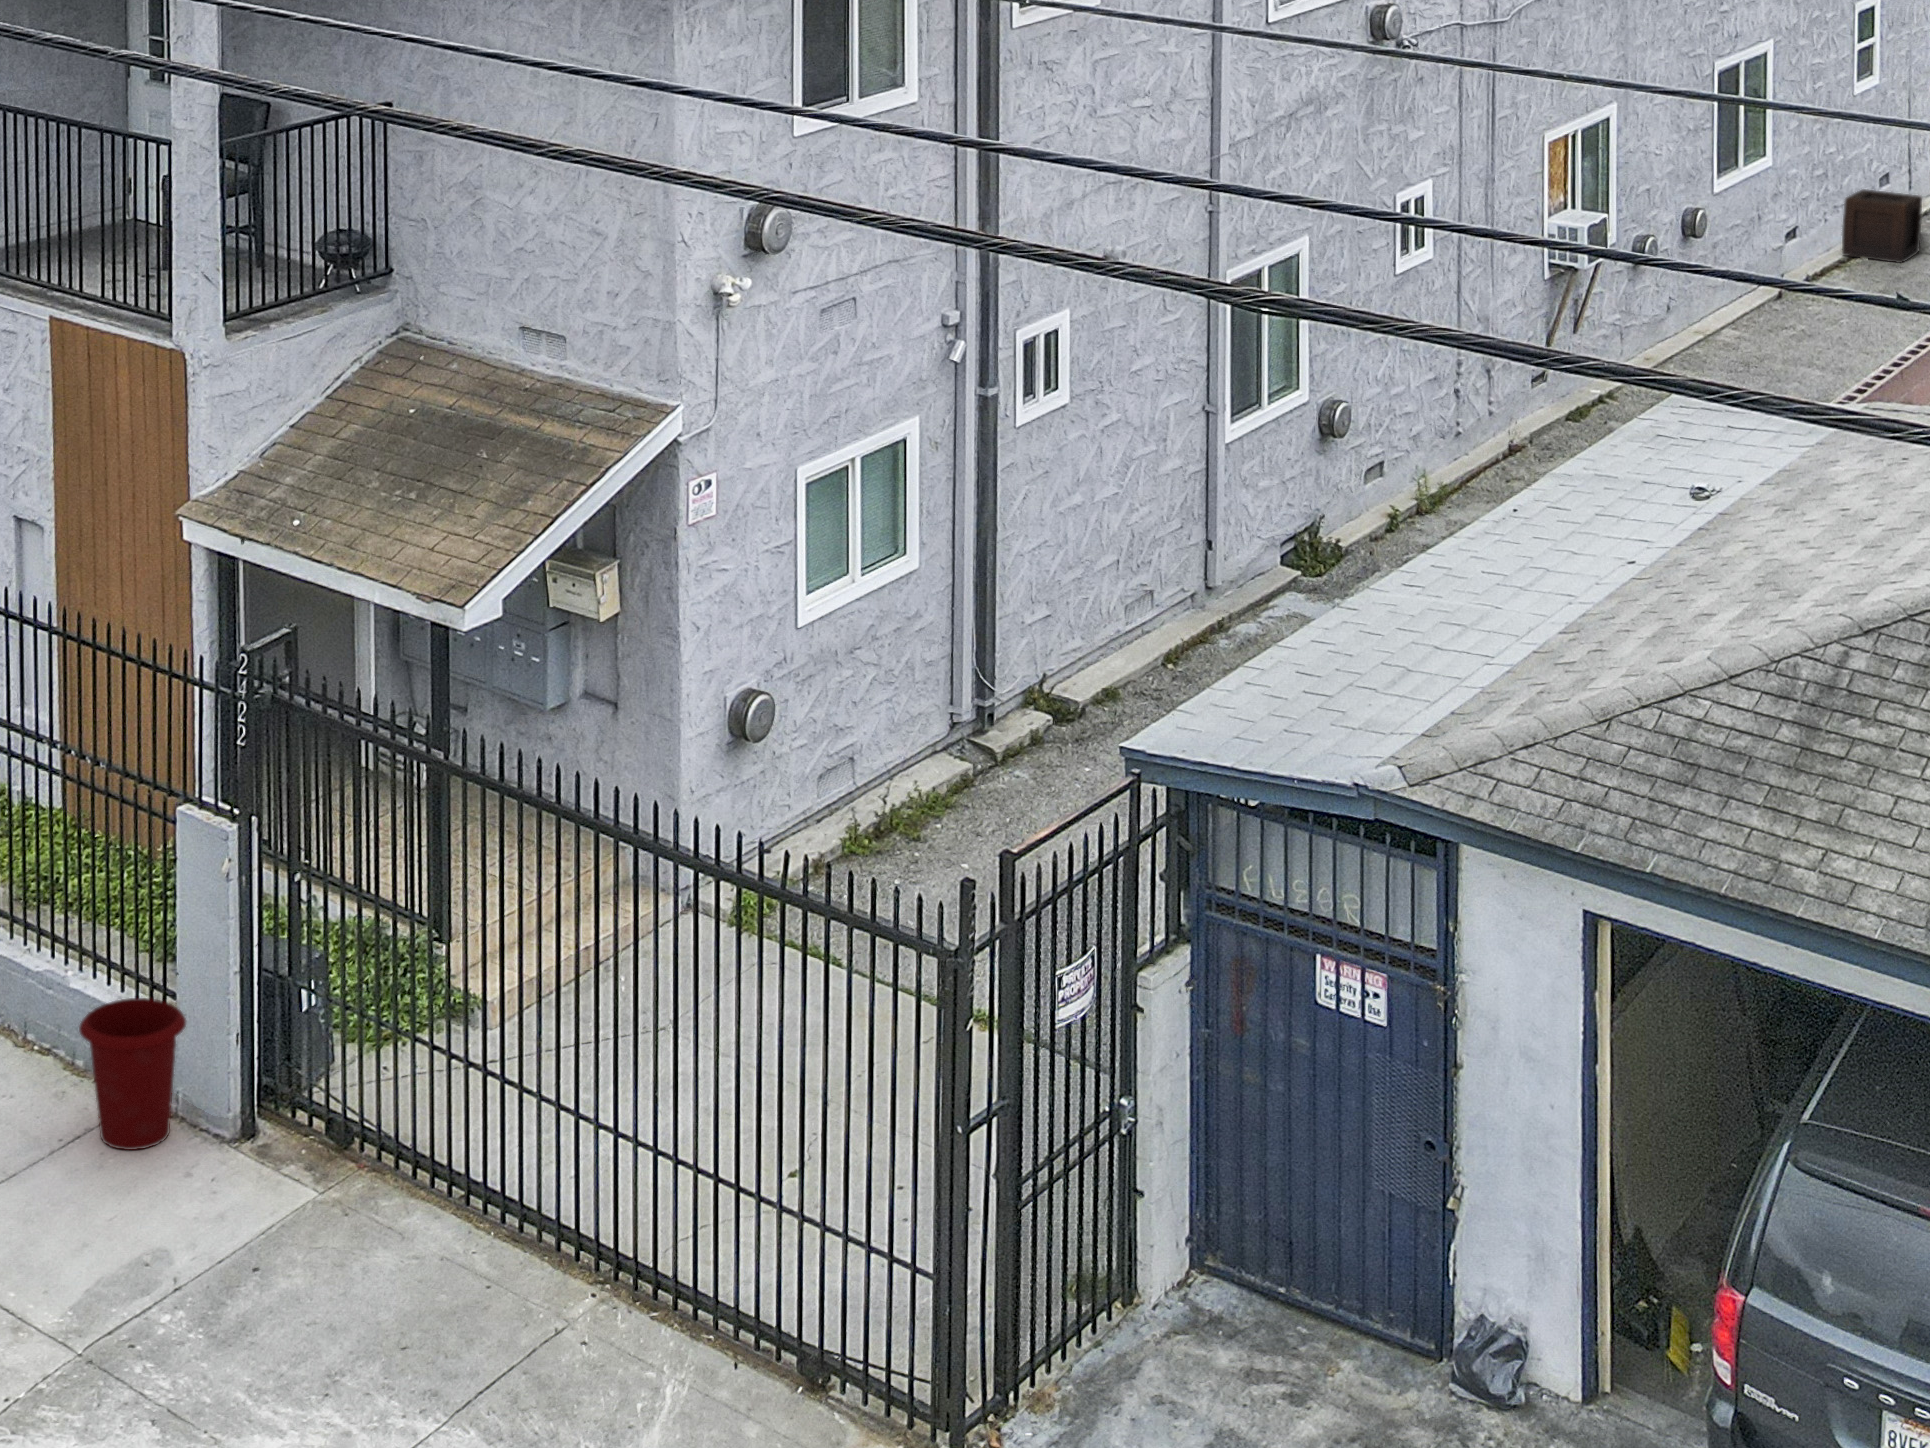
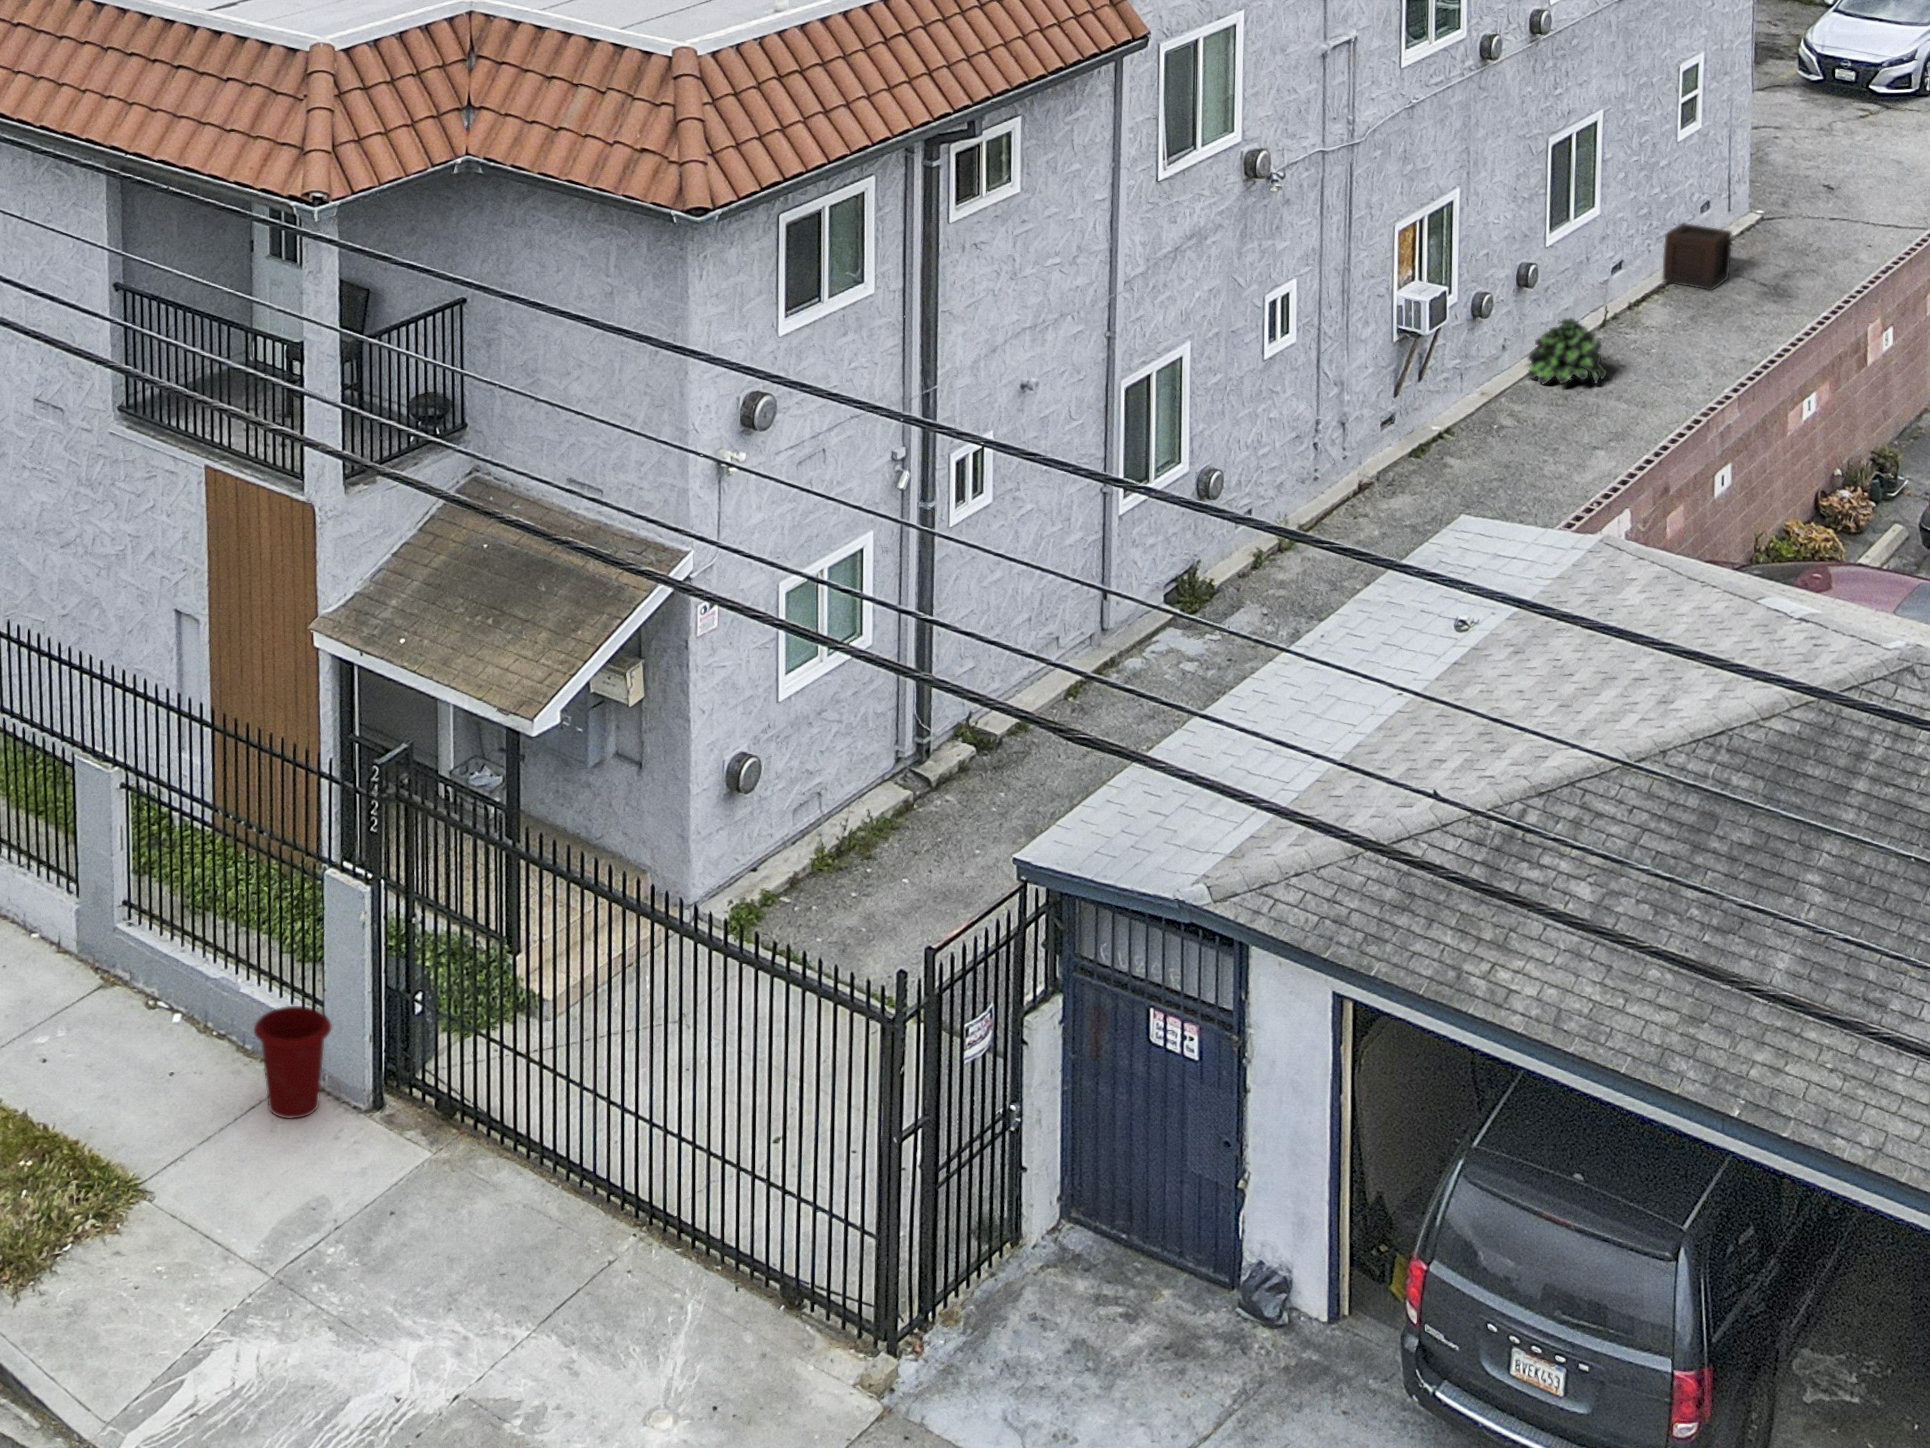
potted plant: none [1696,271,1793,351] -> present [1528,318,1606,384]

